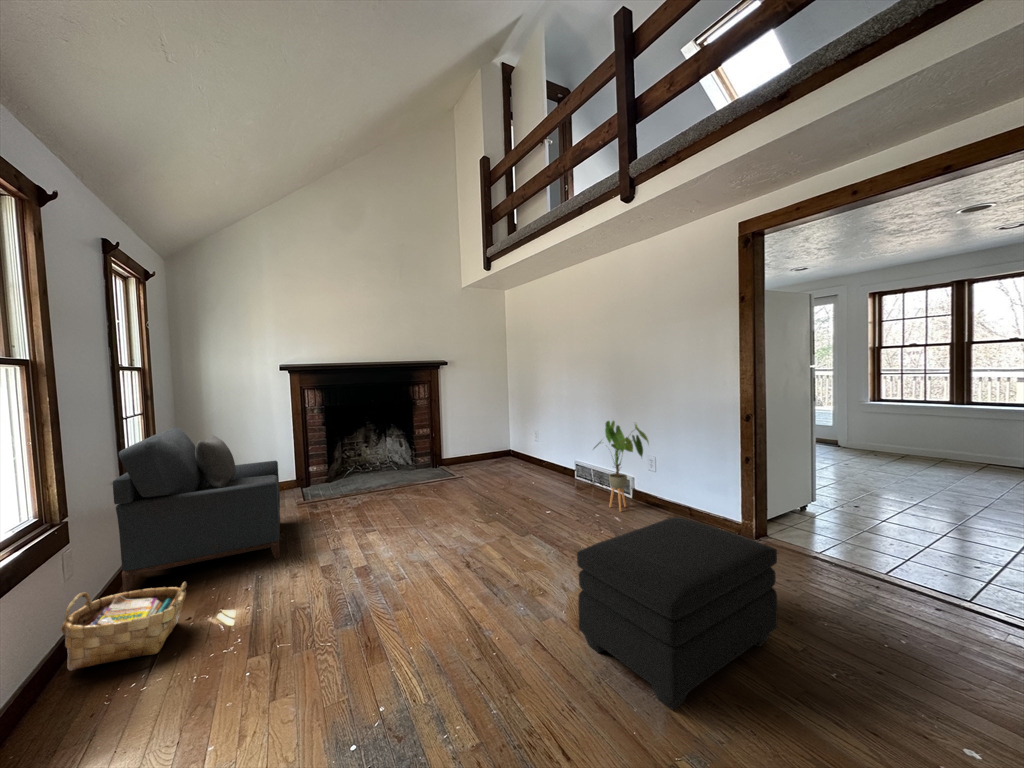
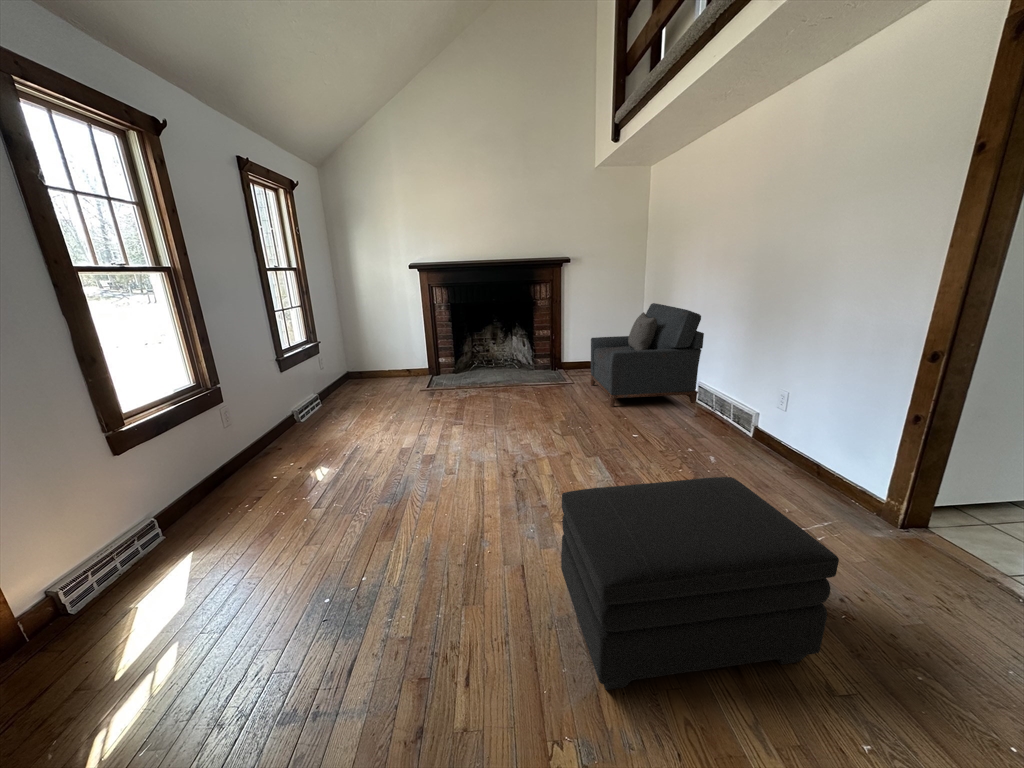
house plant: present [594,421,649,511] -> none [701,339,780,449]
armchair: present [113,427,280,592] -> present [591,303,704,407]
woven basket: present [61,582,186,670] -> none [213,436,293,488]

